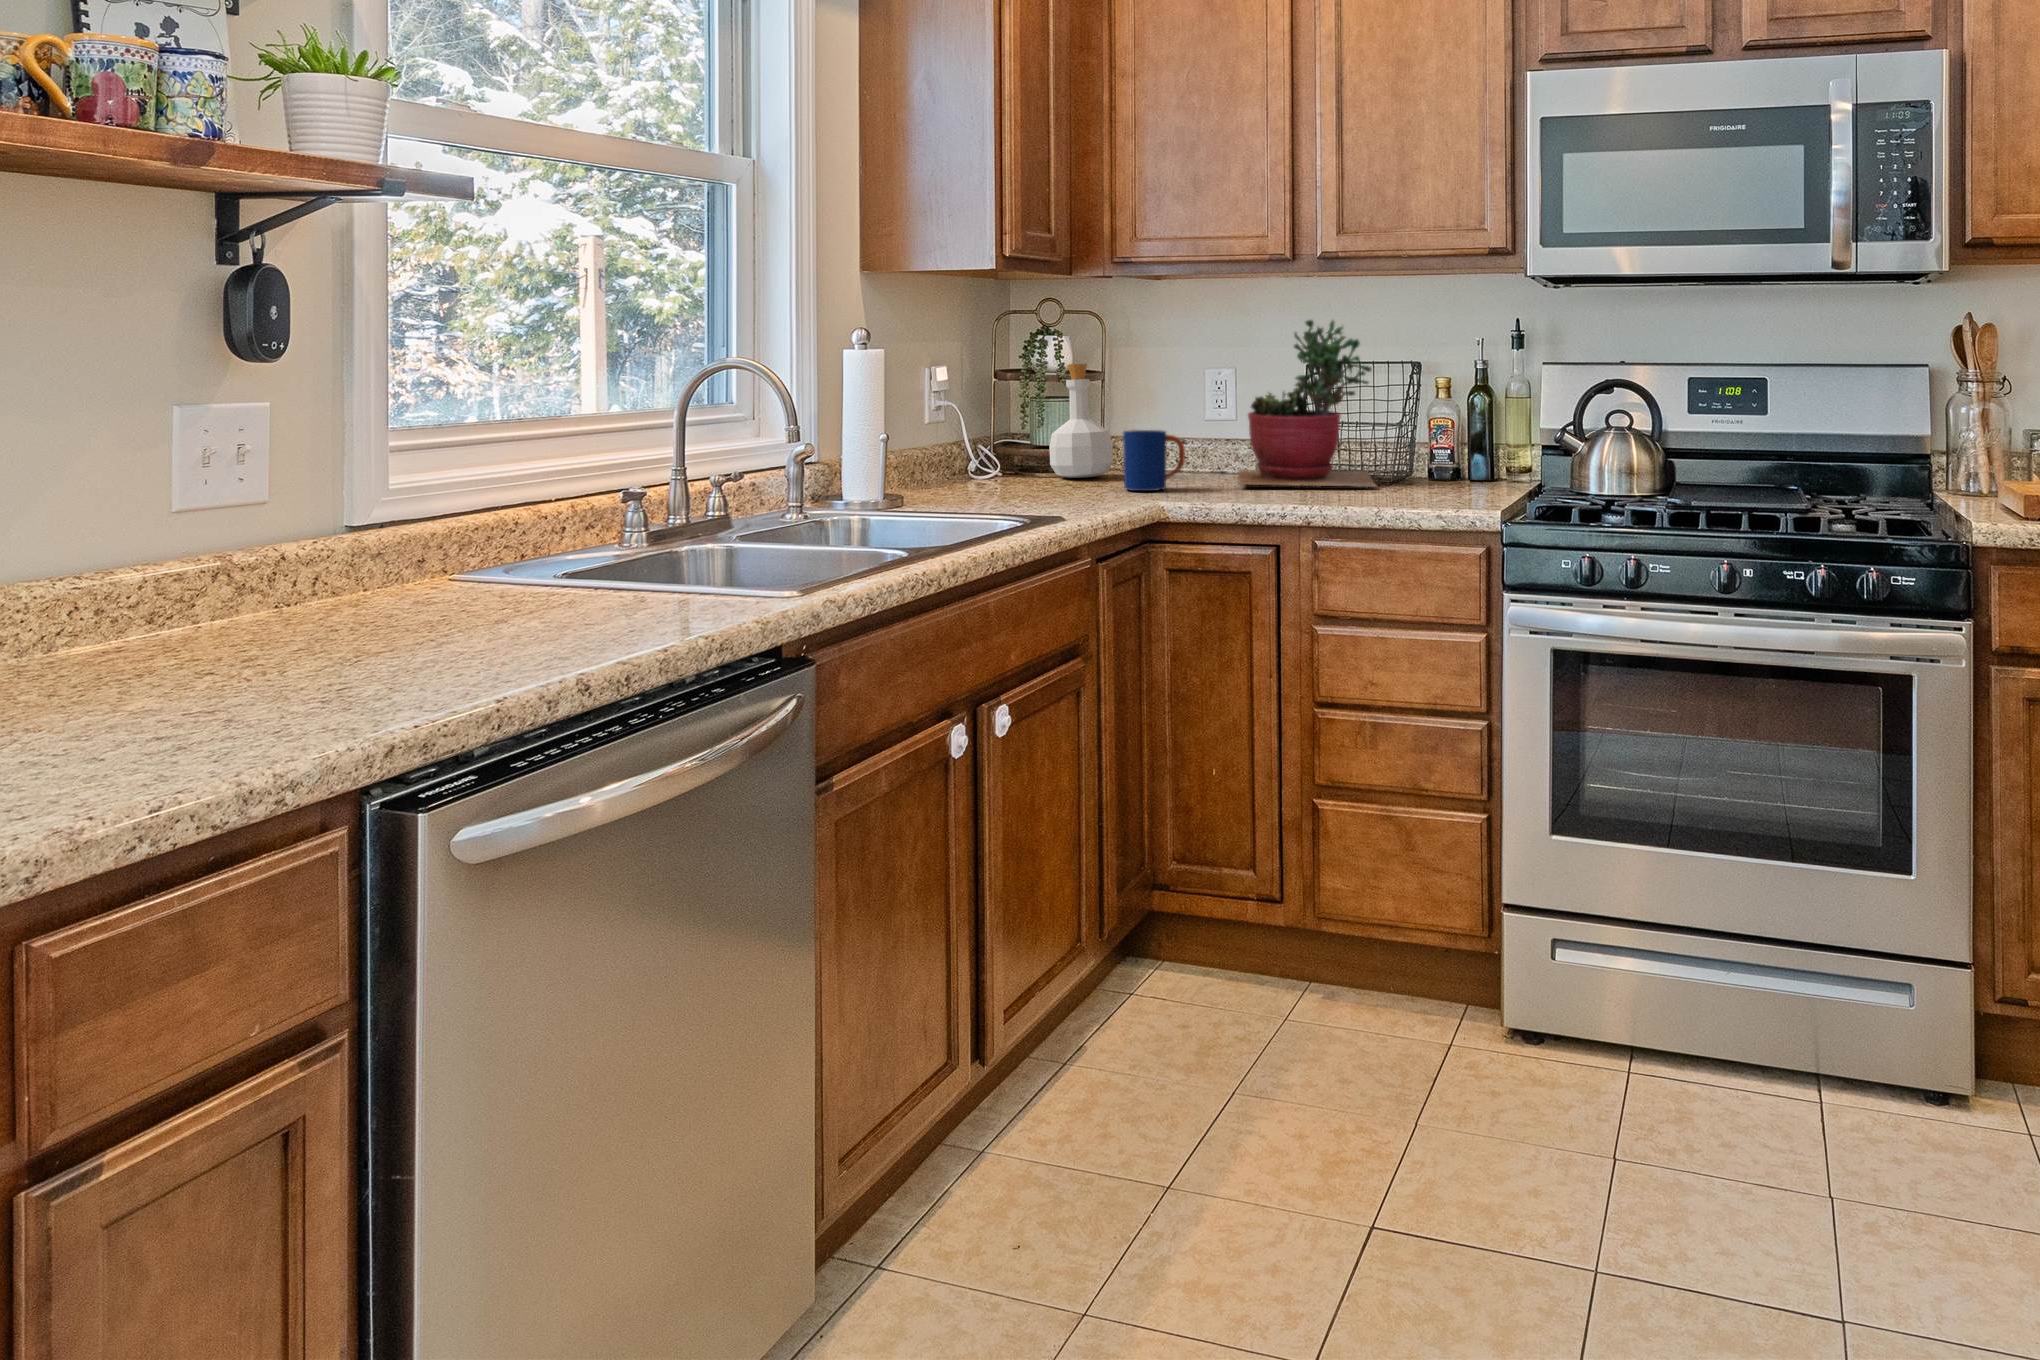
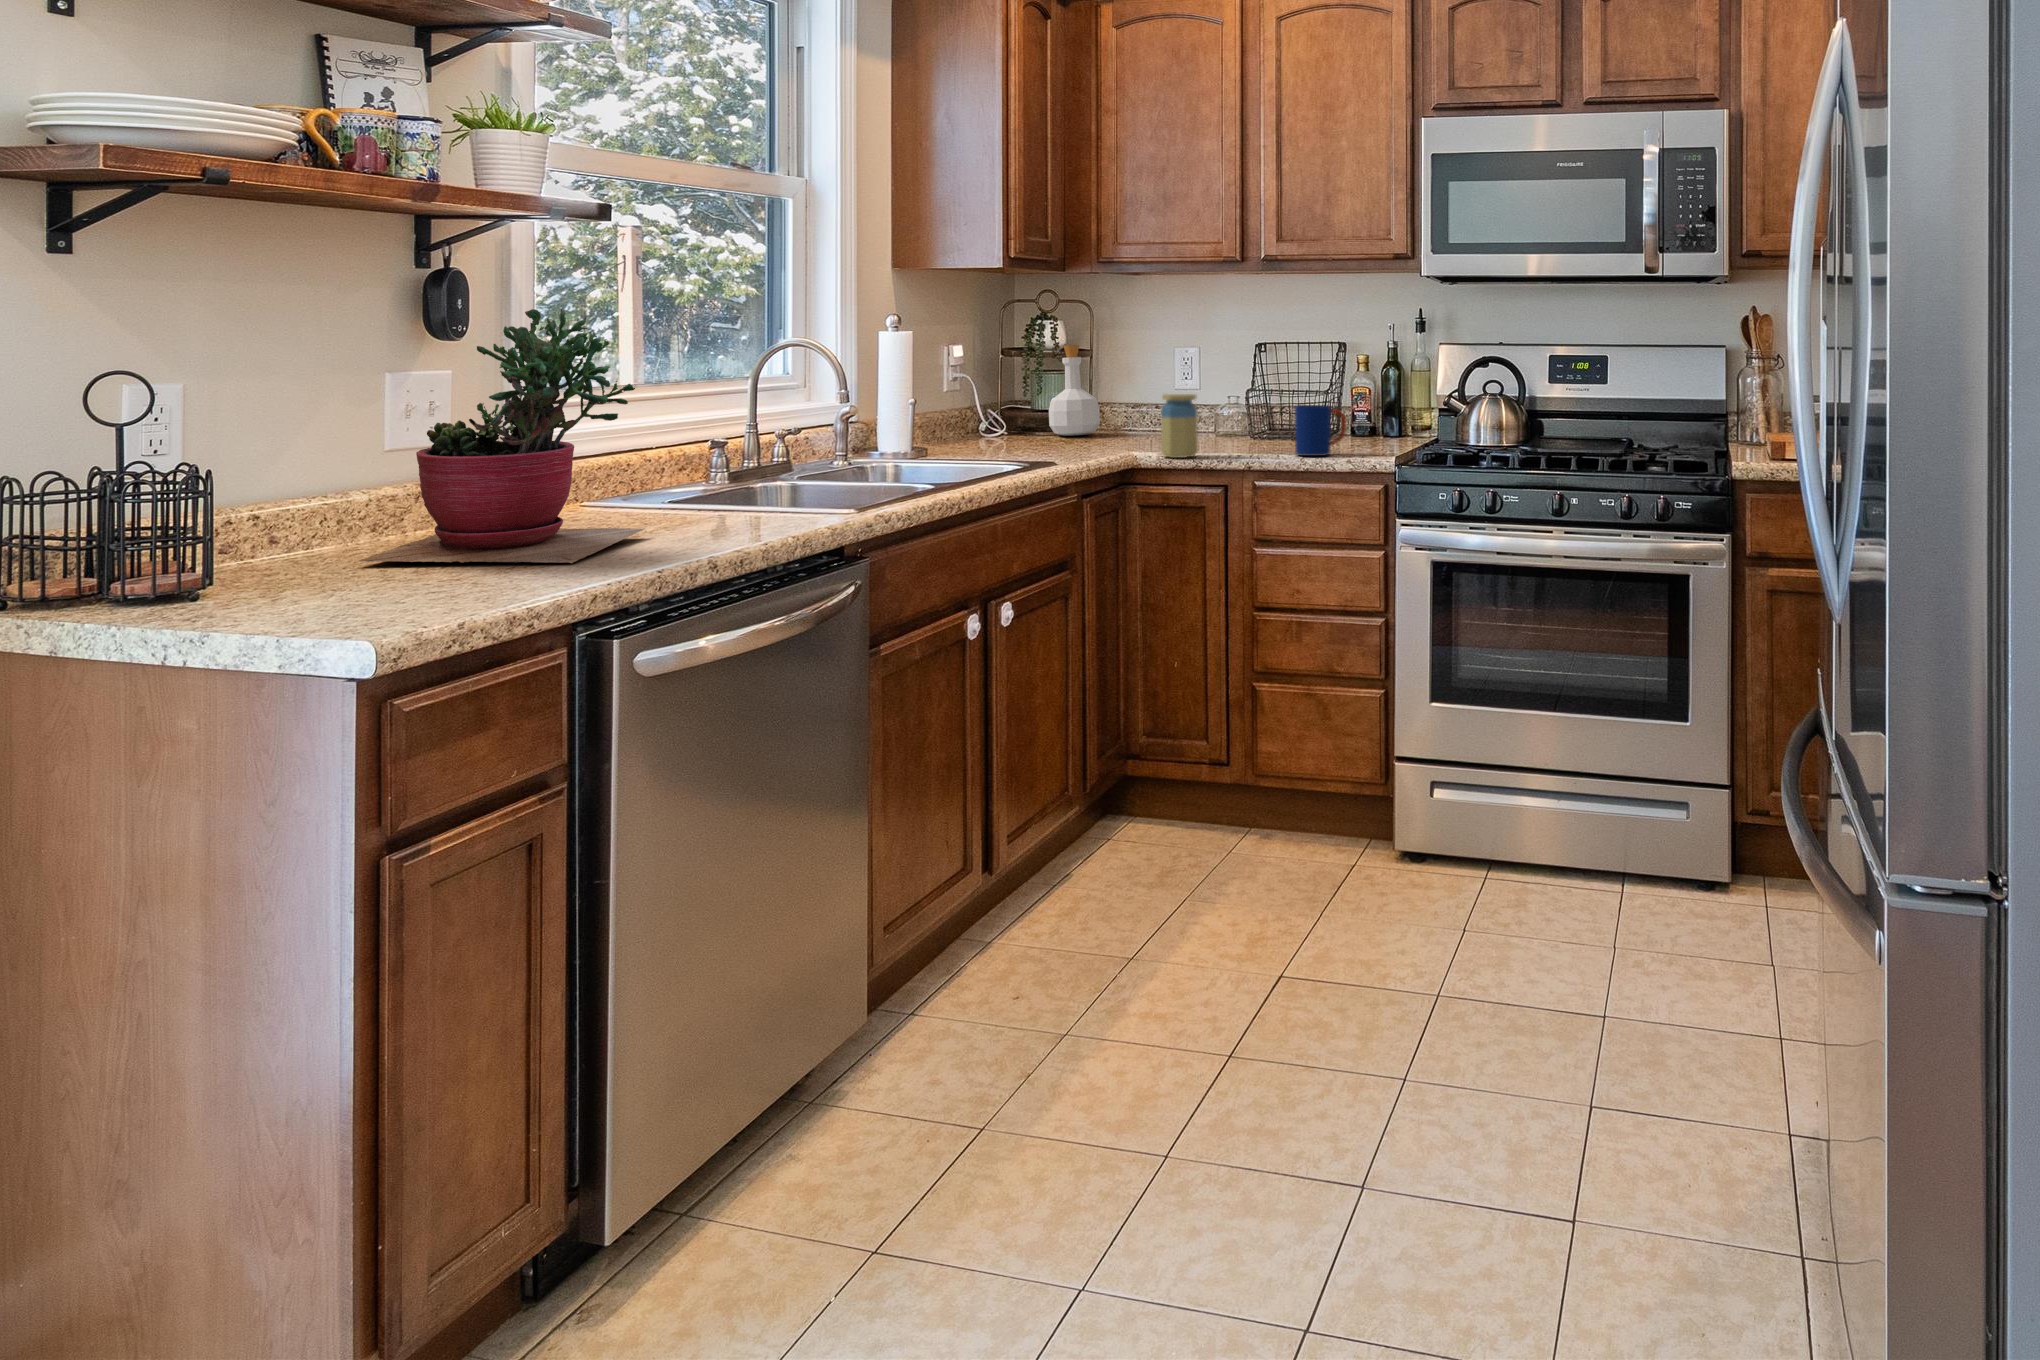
succulent plant: present [1238,320,1376,487] -> present [359,308,645,563]
jar: none [1195,427,1241,510] -> present [1161,394,1198,458]
mug: present [1123,430,1185,491] -> present [1295,405,1346,456]

